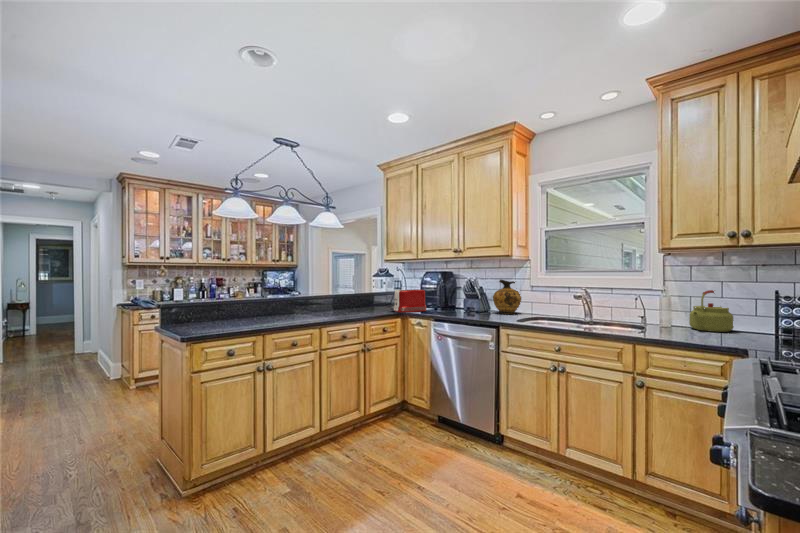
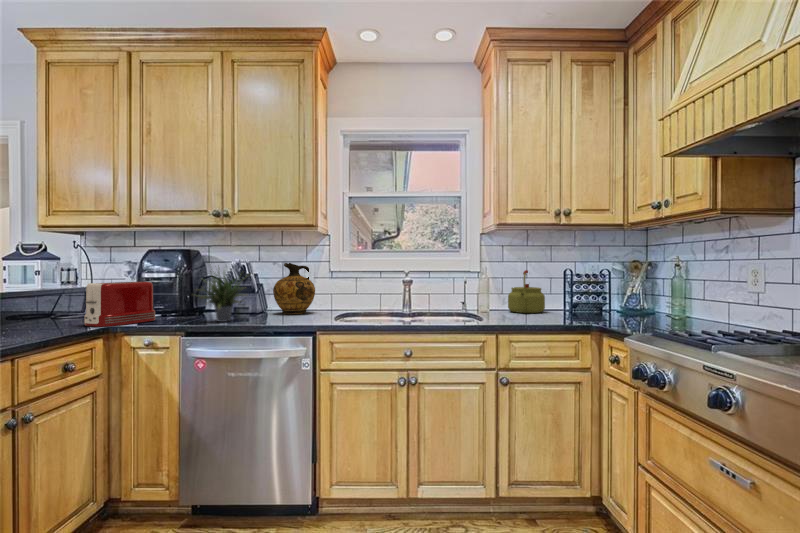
potted plant: none [439,277,472,315] -> present [199,271,247,322]

